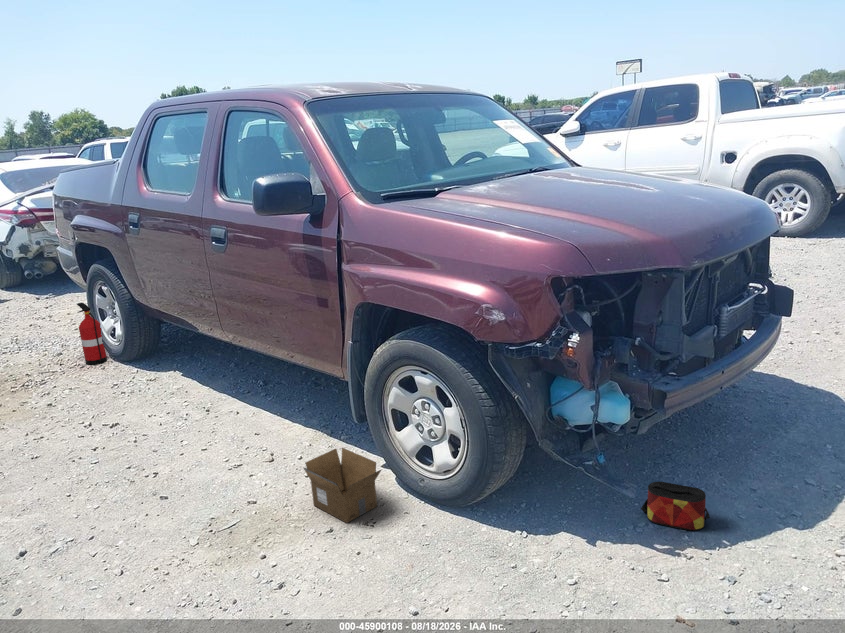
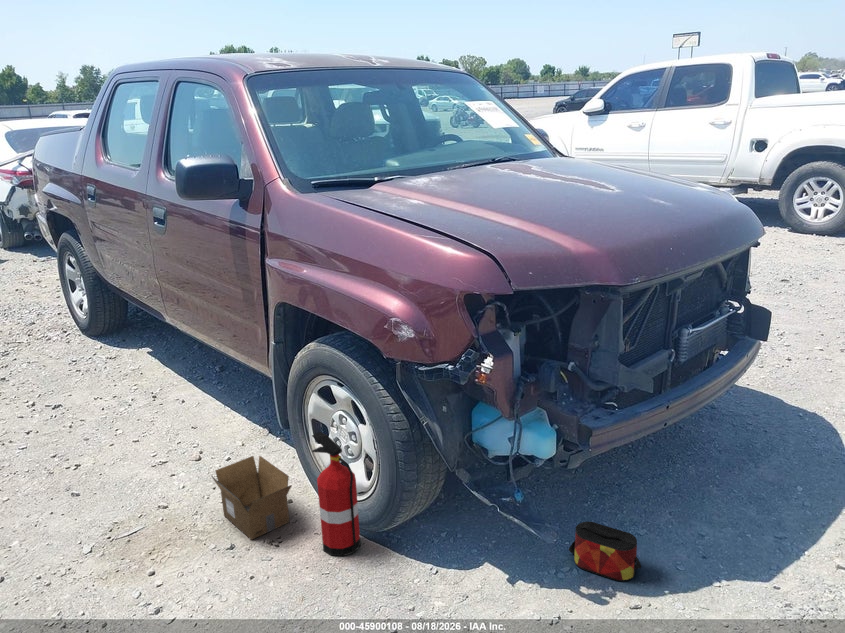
fire extinguisher: present [77,303,107,365] -> present [312,432,360,556]

